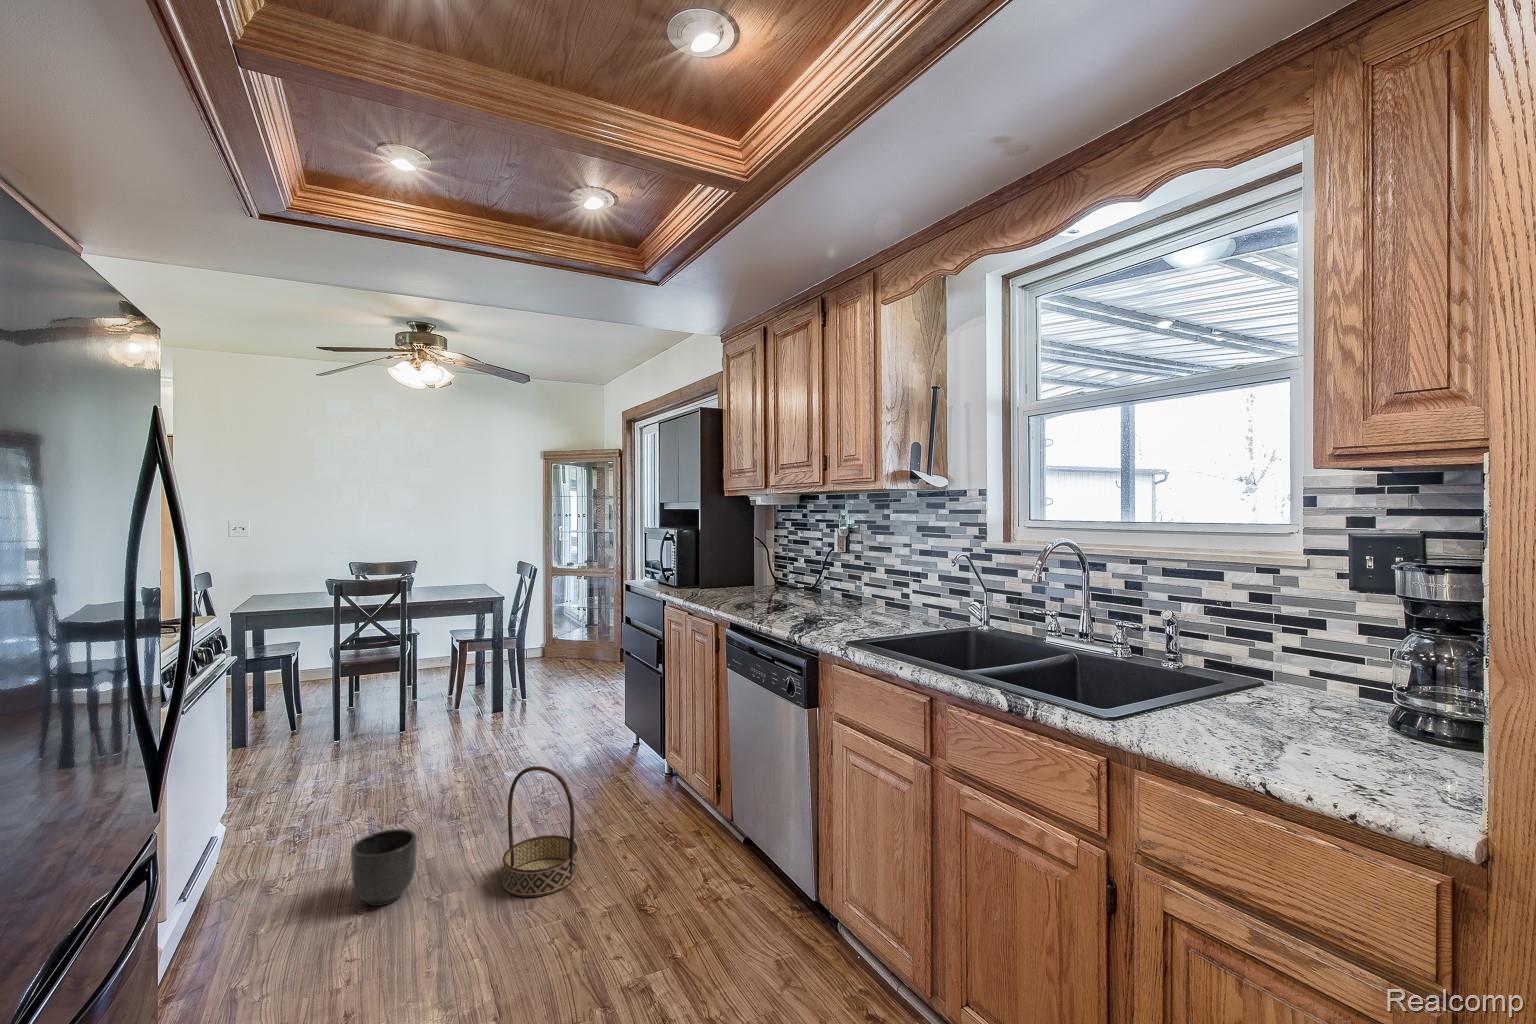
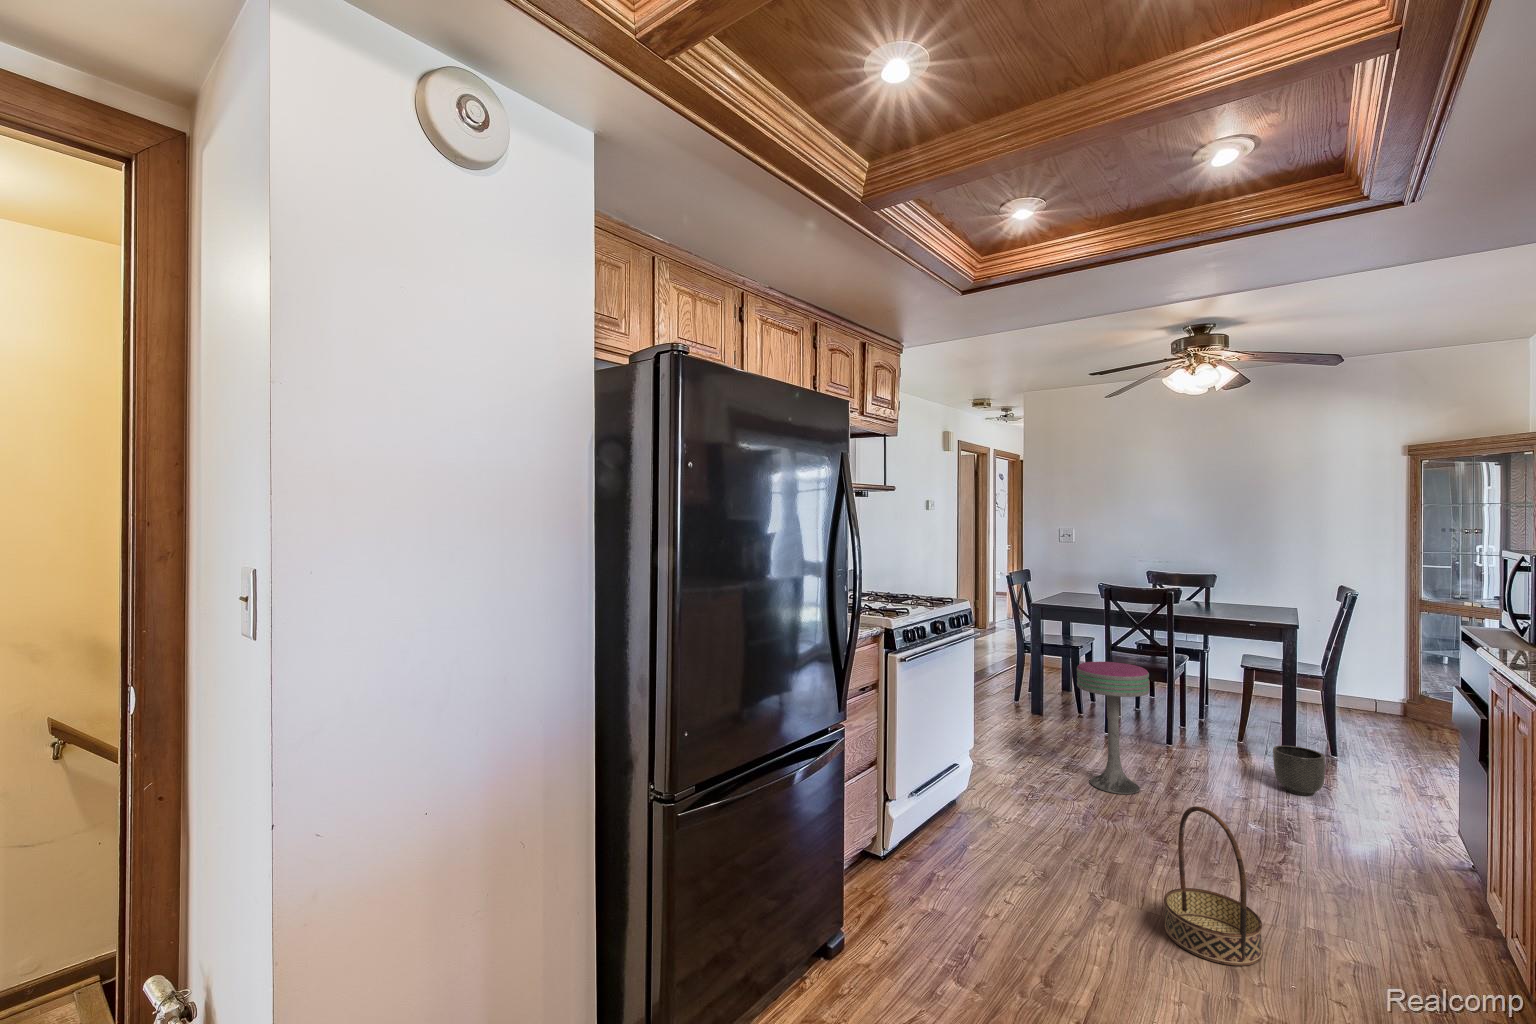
bar stool: none [338,658,417,799] -> present [1077,662,1149,794]
planter: present [351,829,417,906] -> present [1273,746,1325,796]

